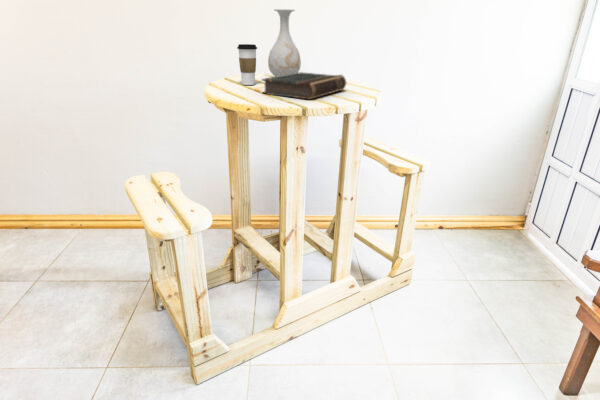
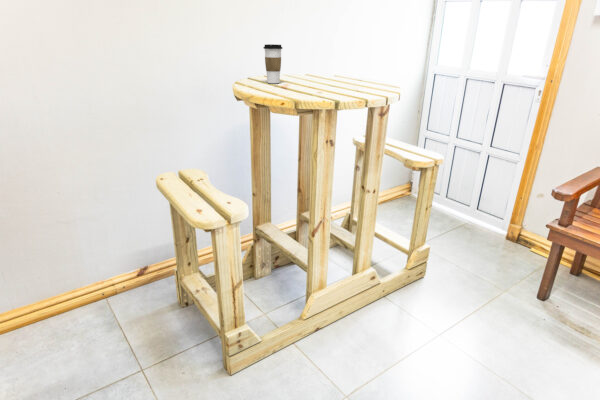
vase: present [268,9,301,77] -> none [289,11,320,80]
book: present [262,72,346,99] -> none [291,71,369,94]

